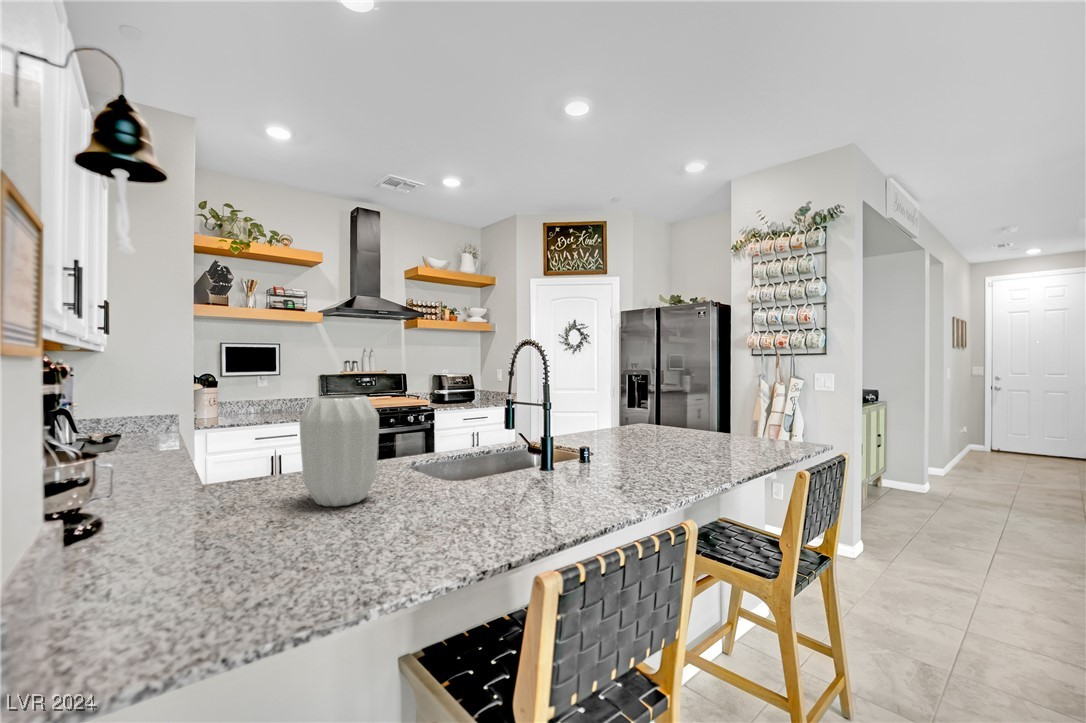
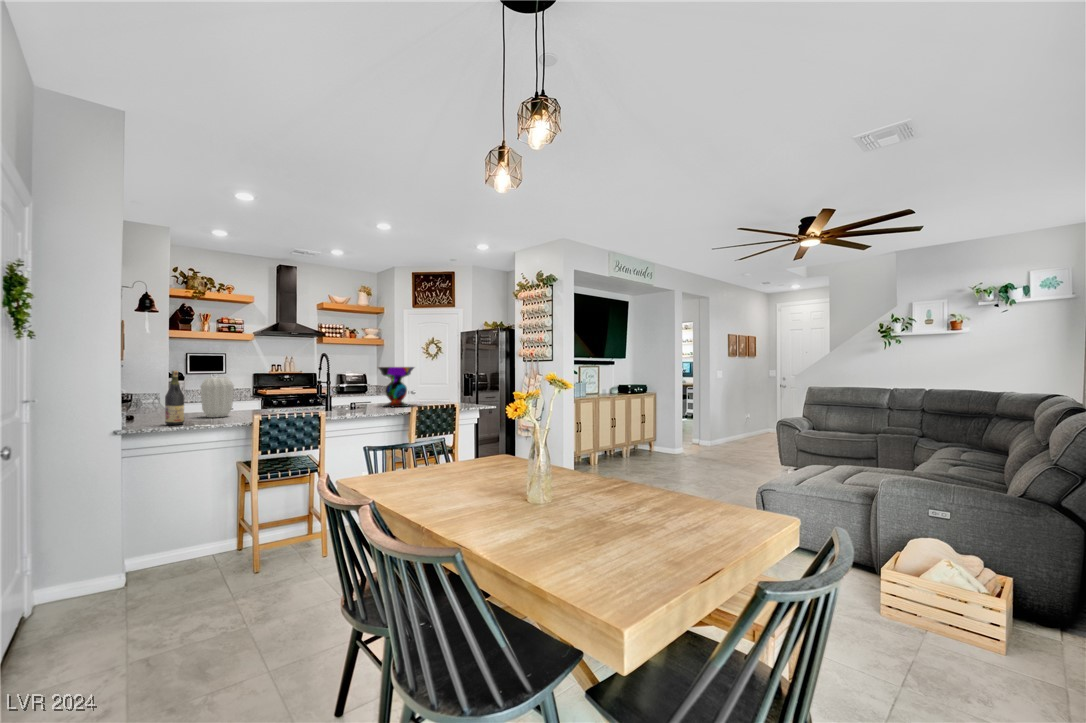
decorative bowl: none [611,365,687,449] -> present [378,367,414,407]
wine bottle: none [219,383,282,581] -> present [165,371,184,425]

